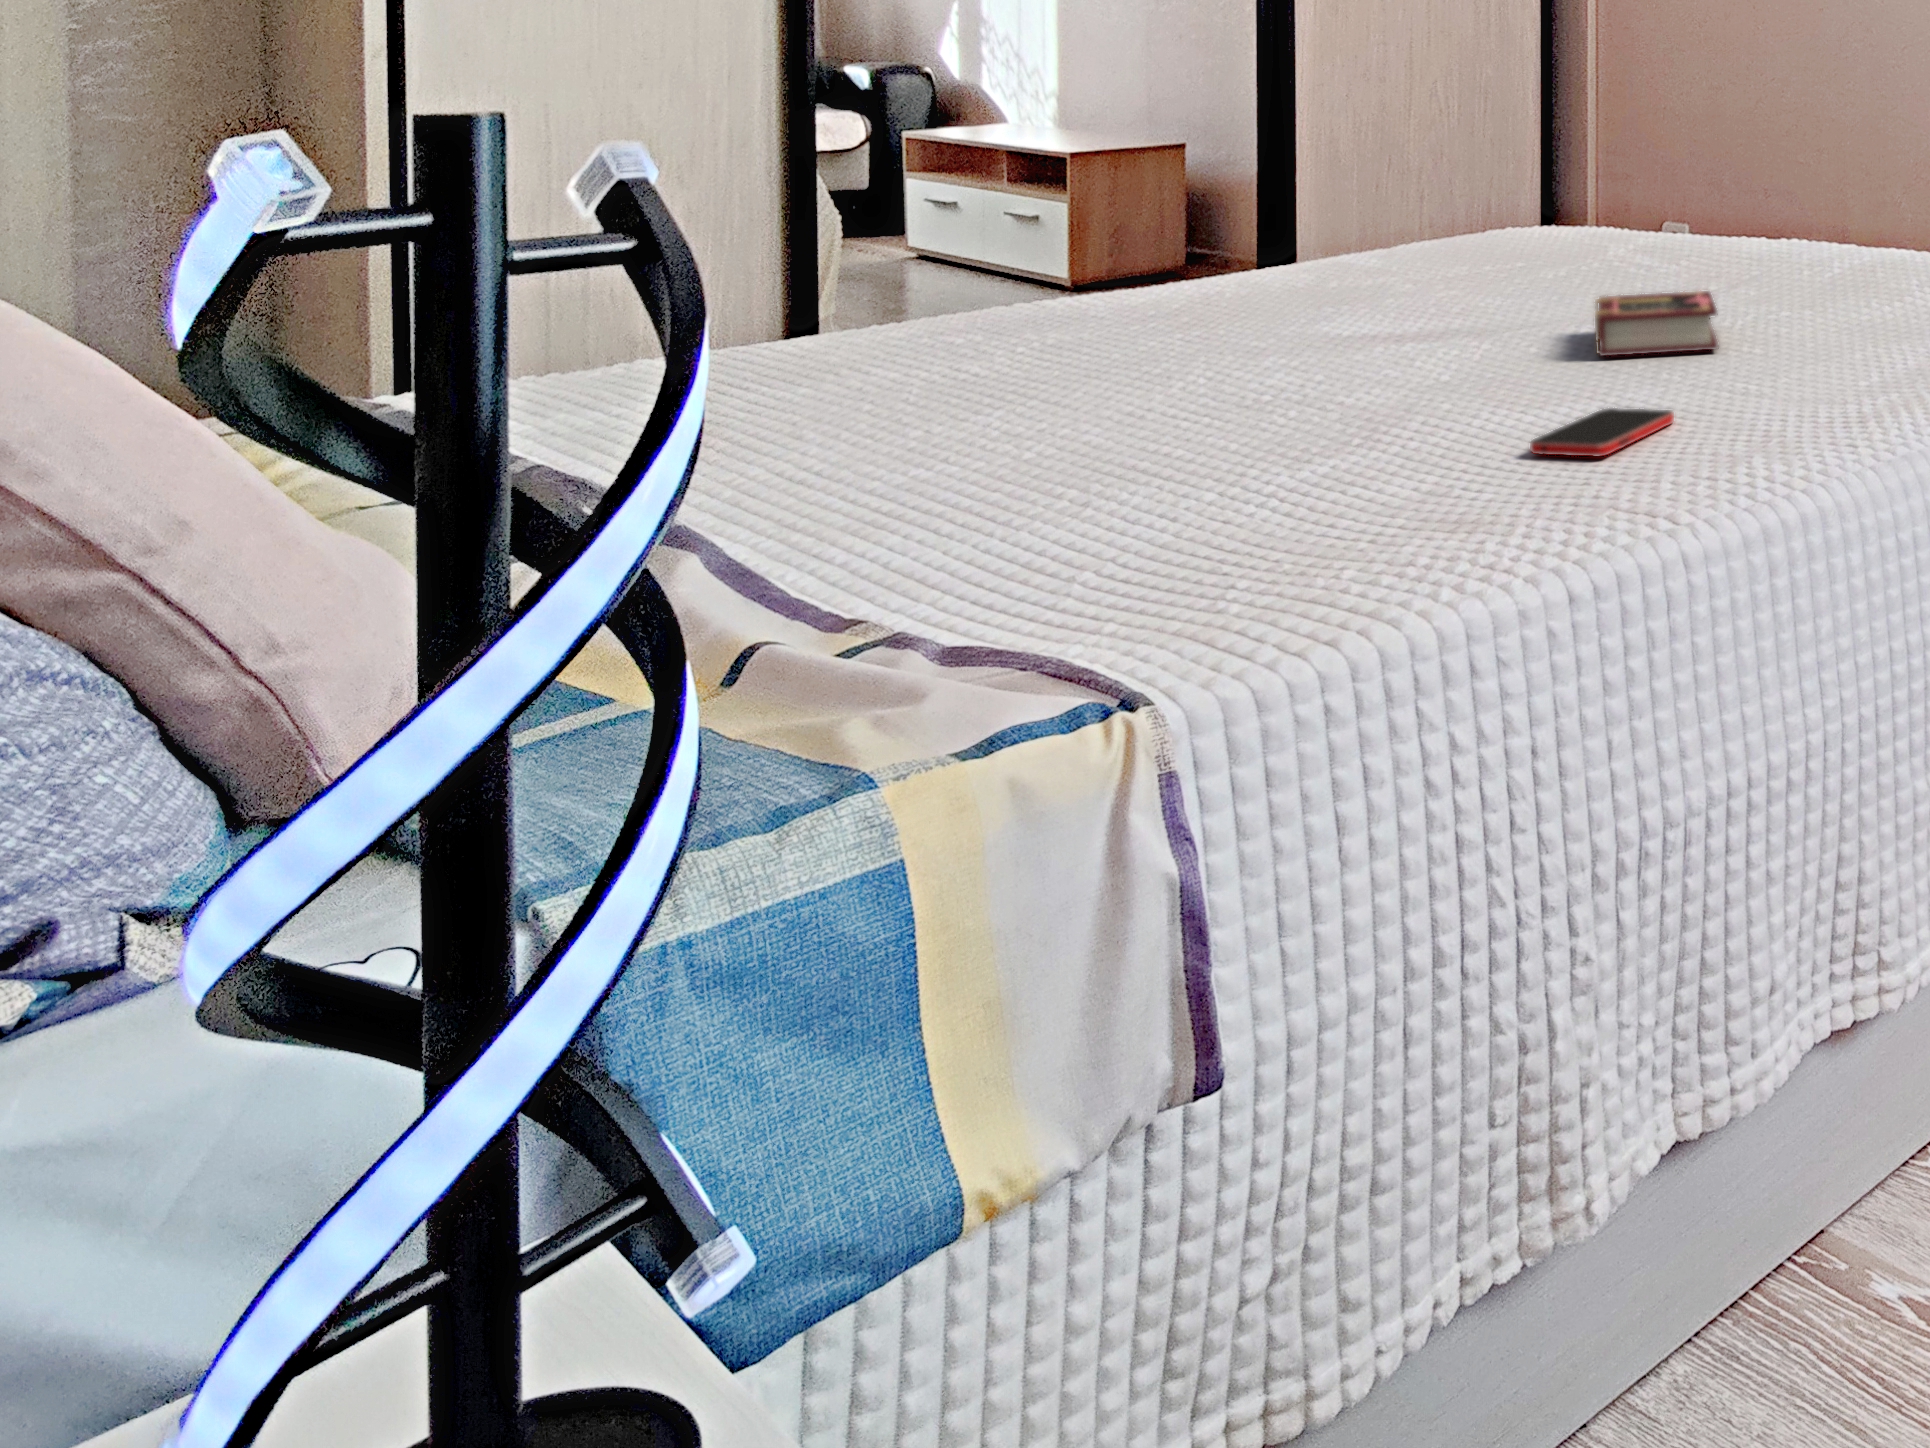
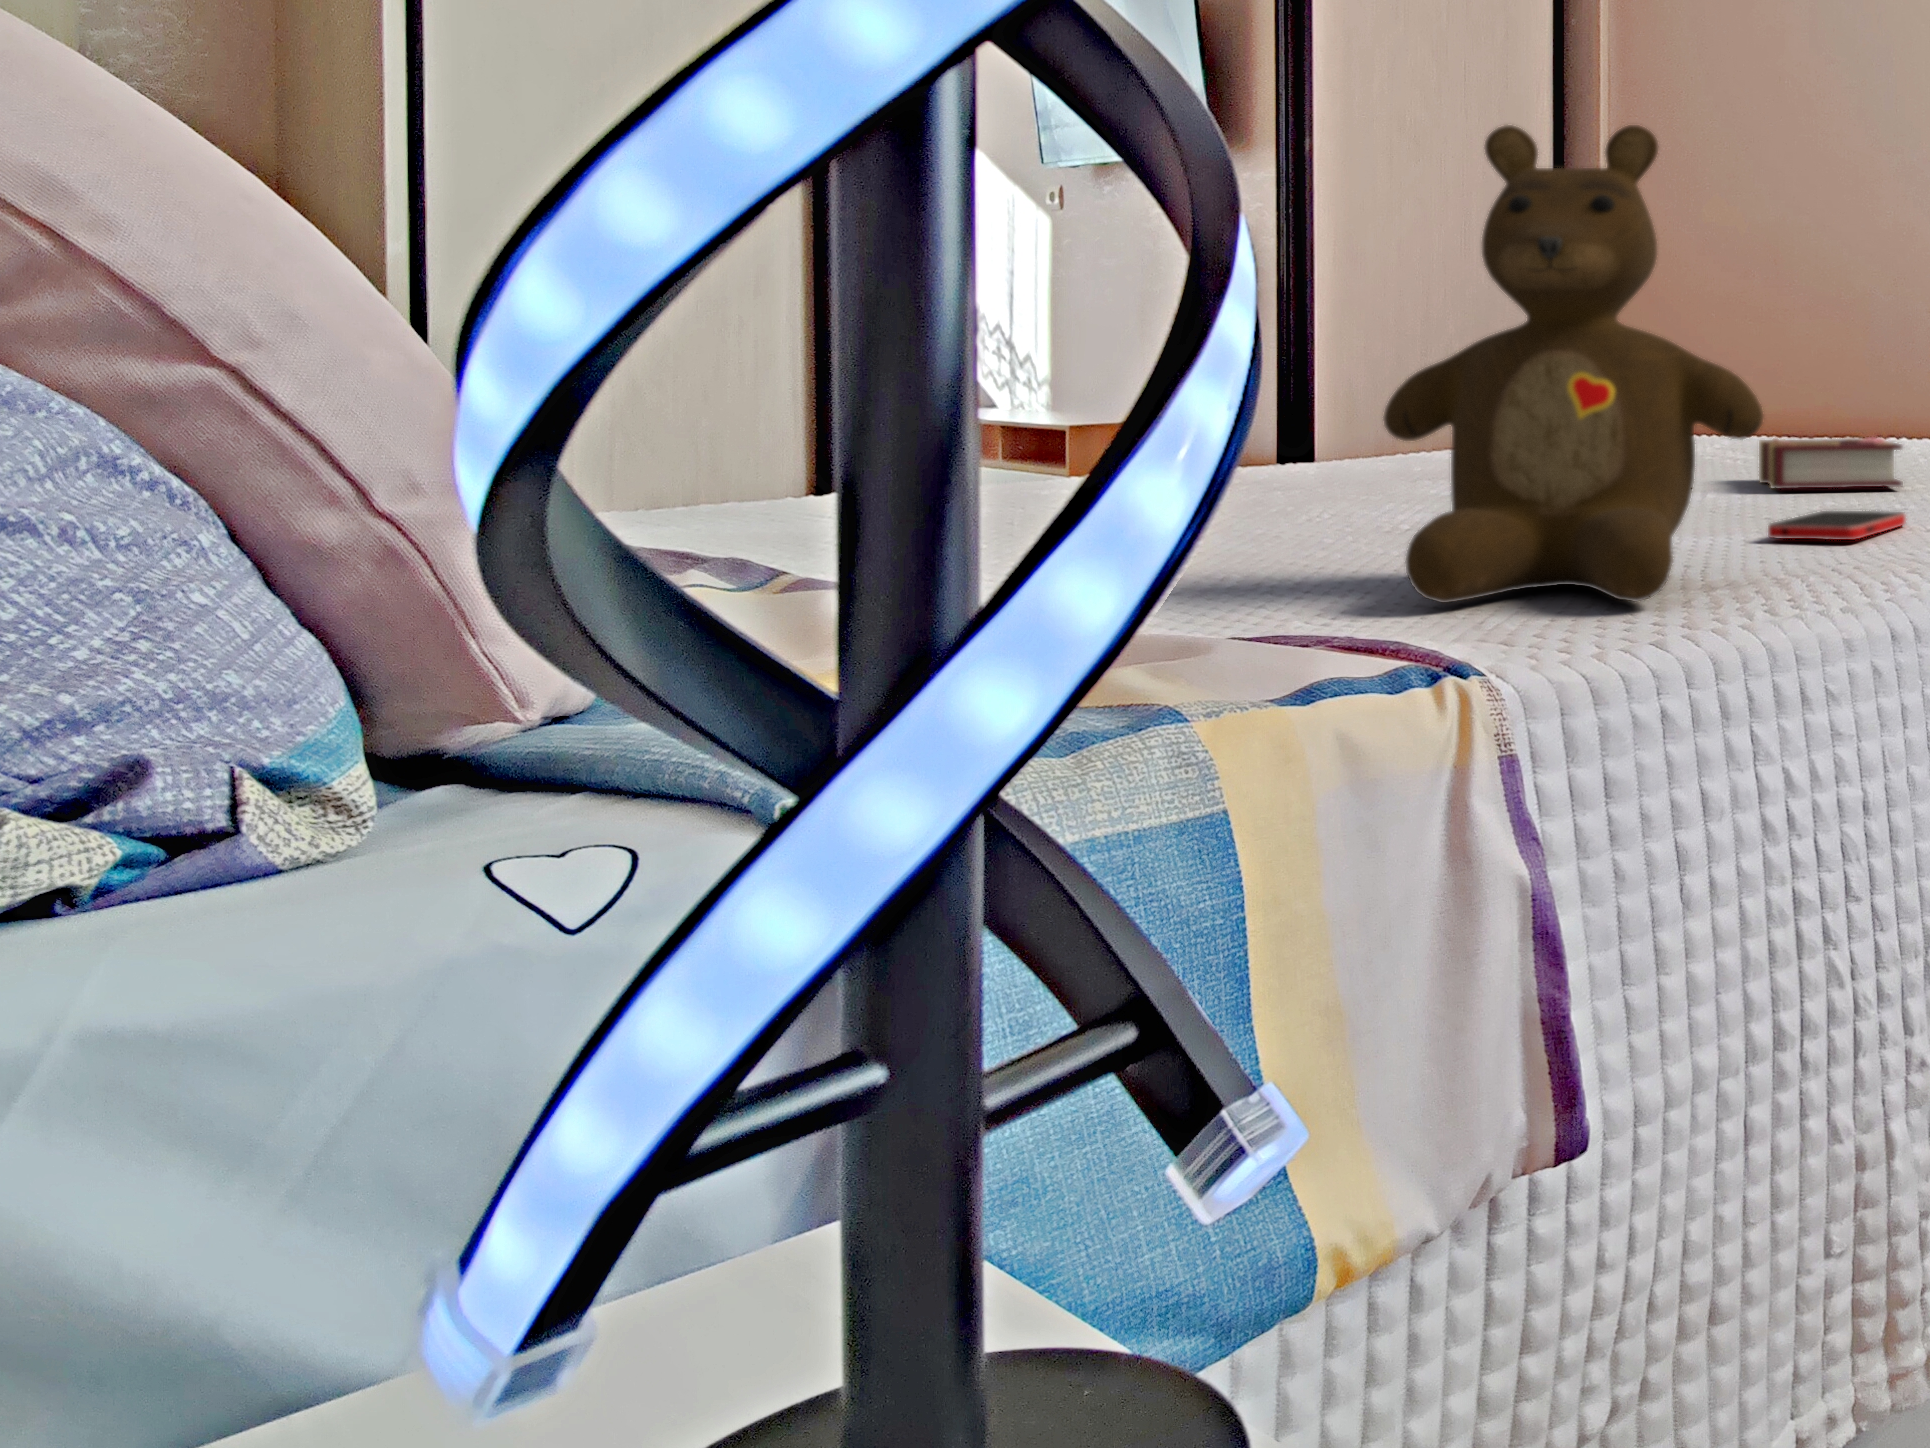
teddy bear: none [1139,140,1477,582] -> present [1383,125,1763,603]

